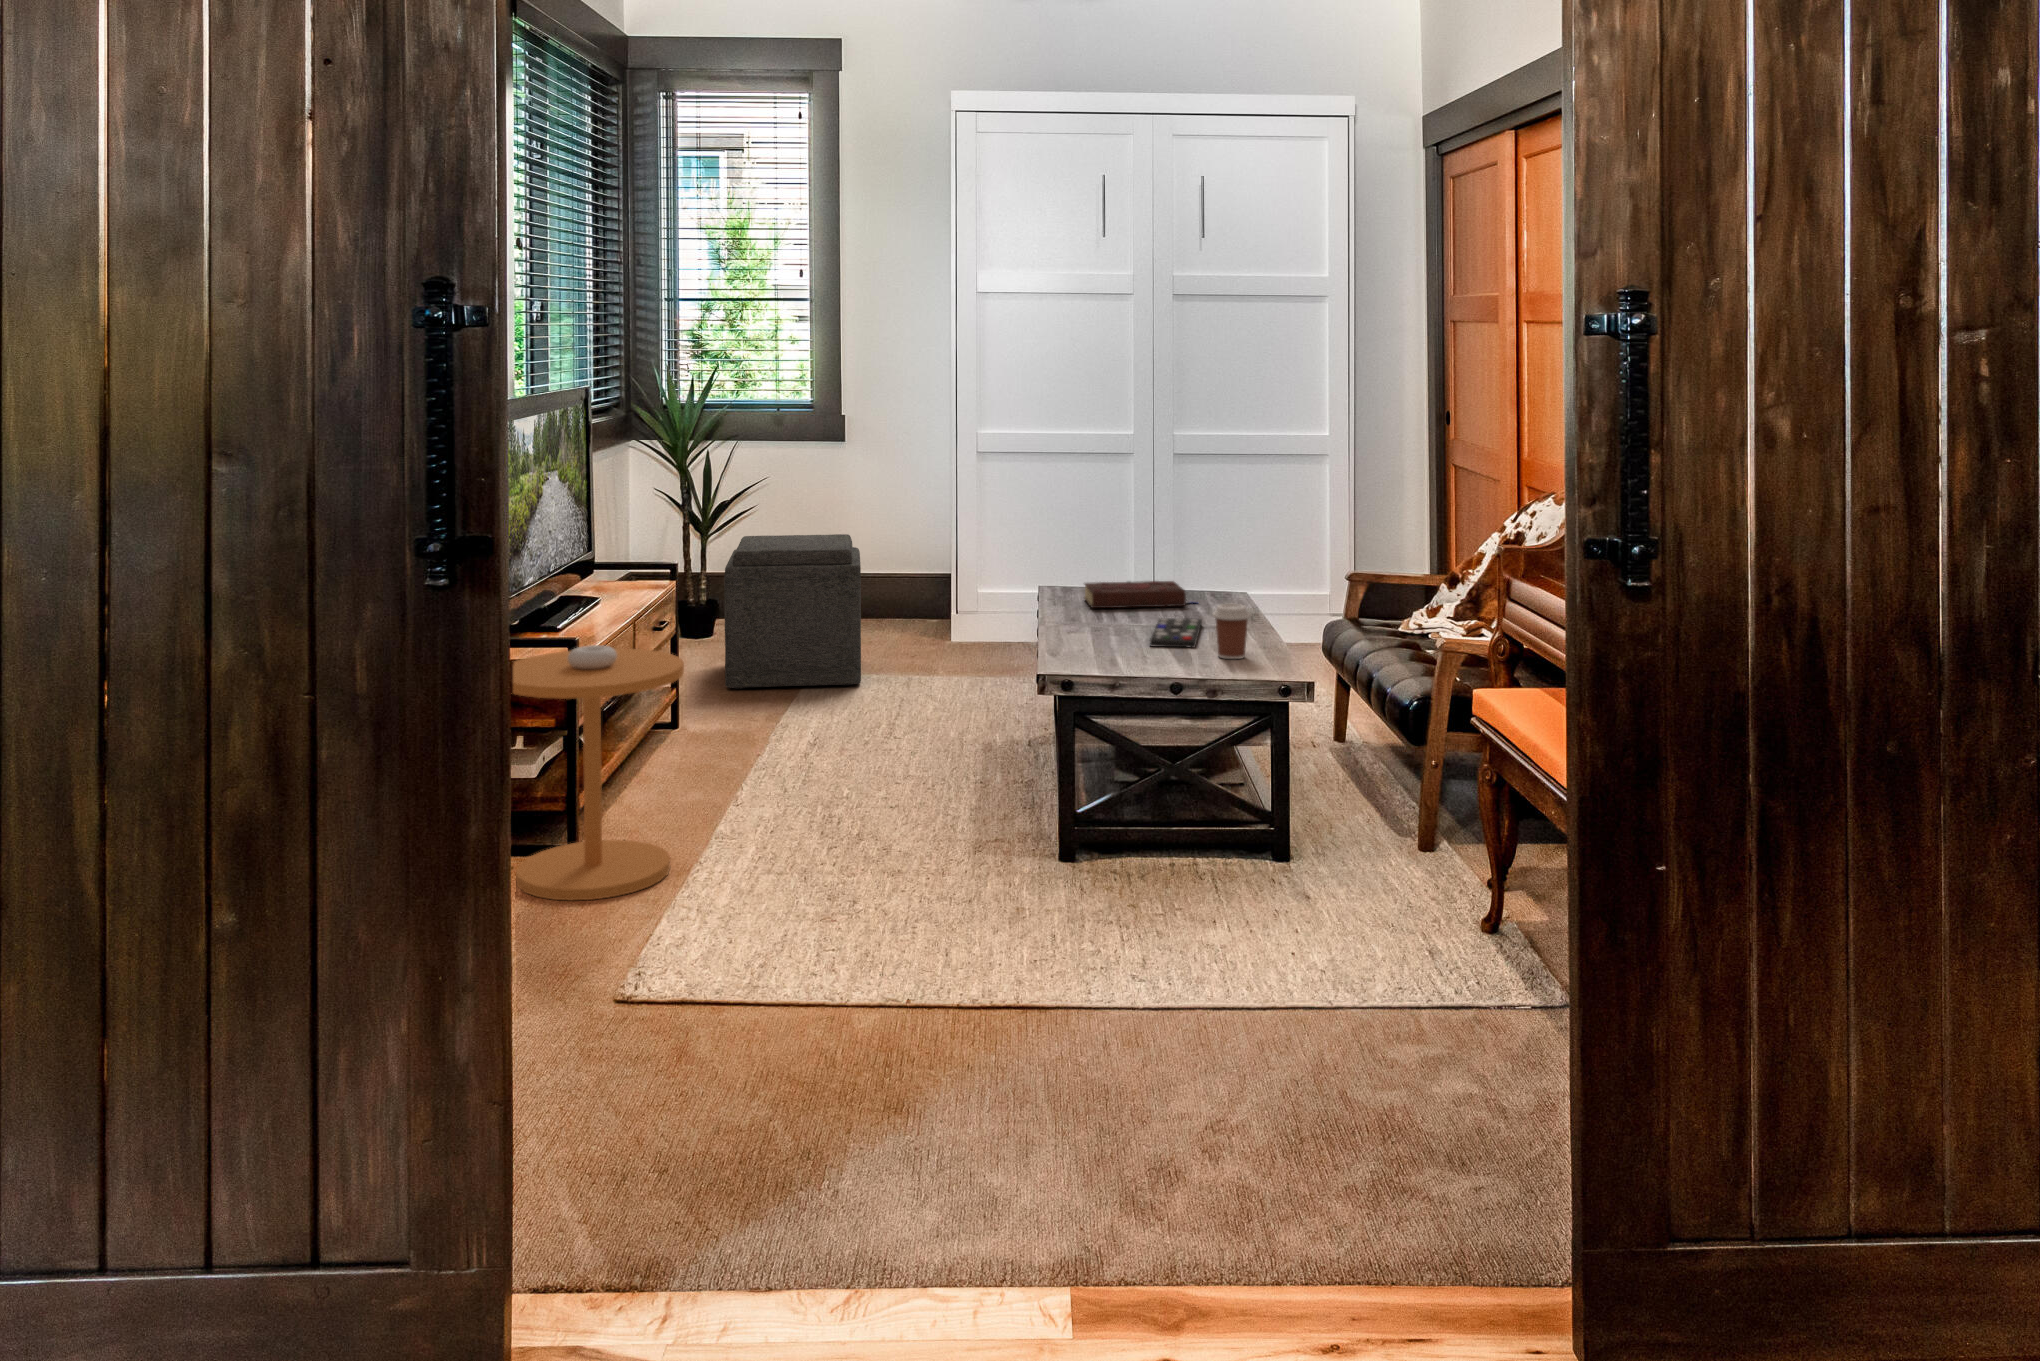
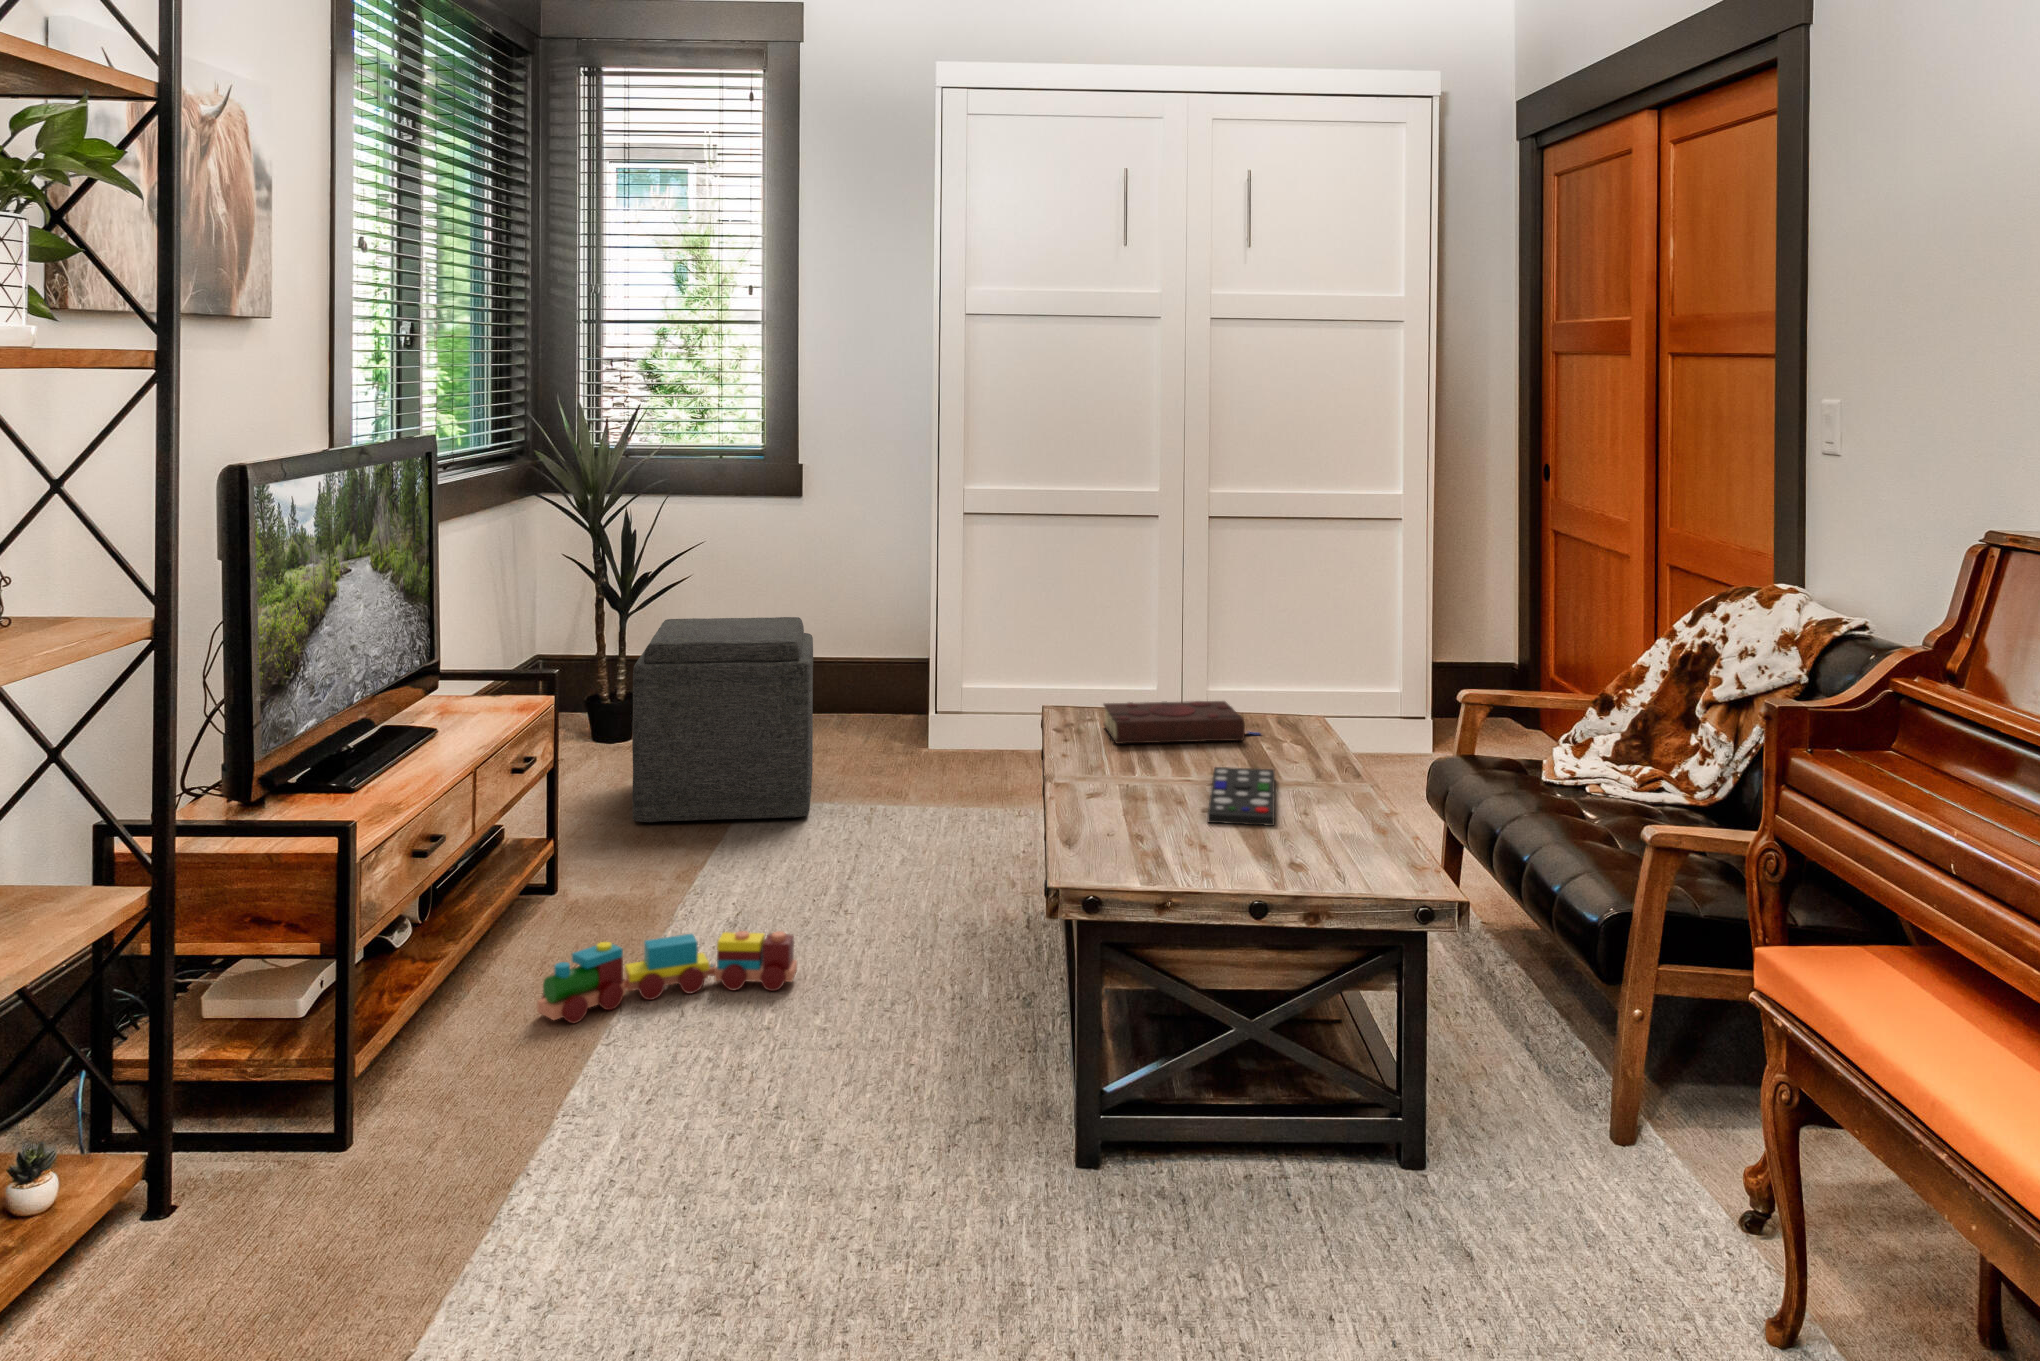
coffee cup: present [1213,604,1251,659] -> none [1305,766,1363,853]
side table: present [511,645,684,900] -> none [186,836,497,1274]
toy train: none [687,738,865,794] -> present [537,931,797,1023]

